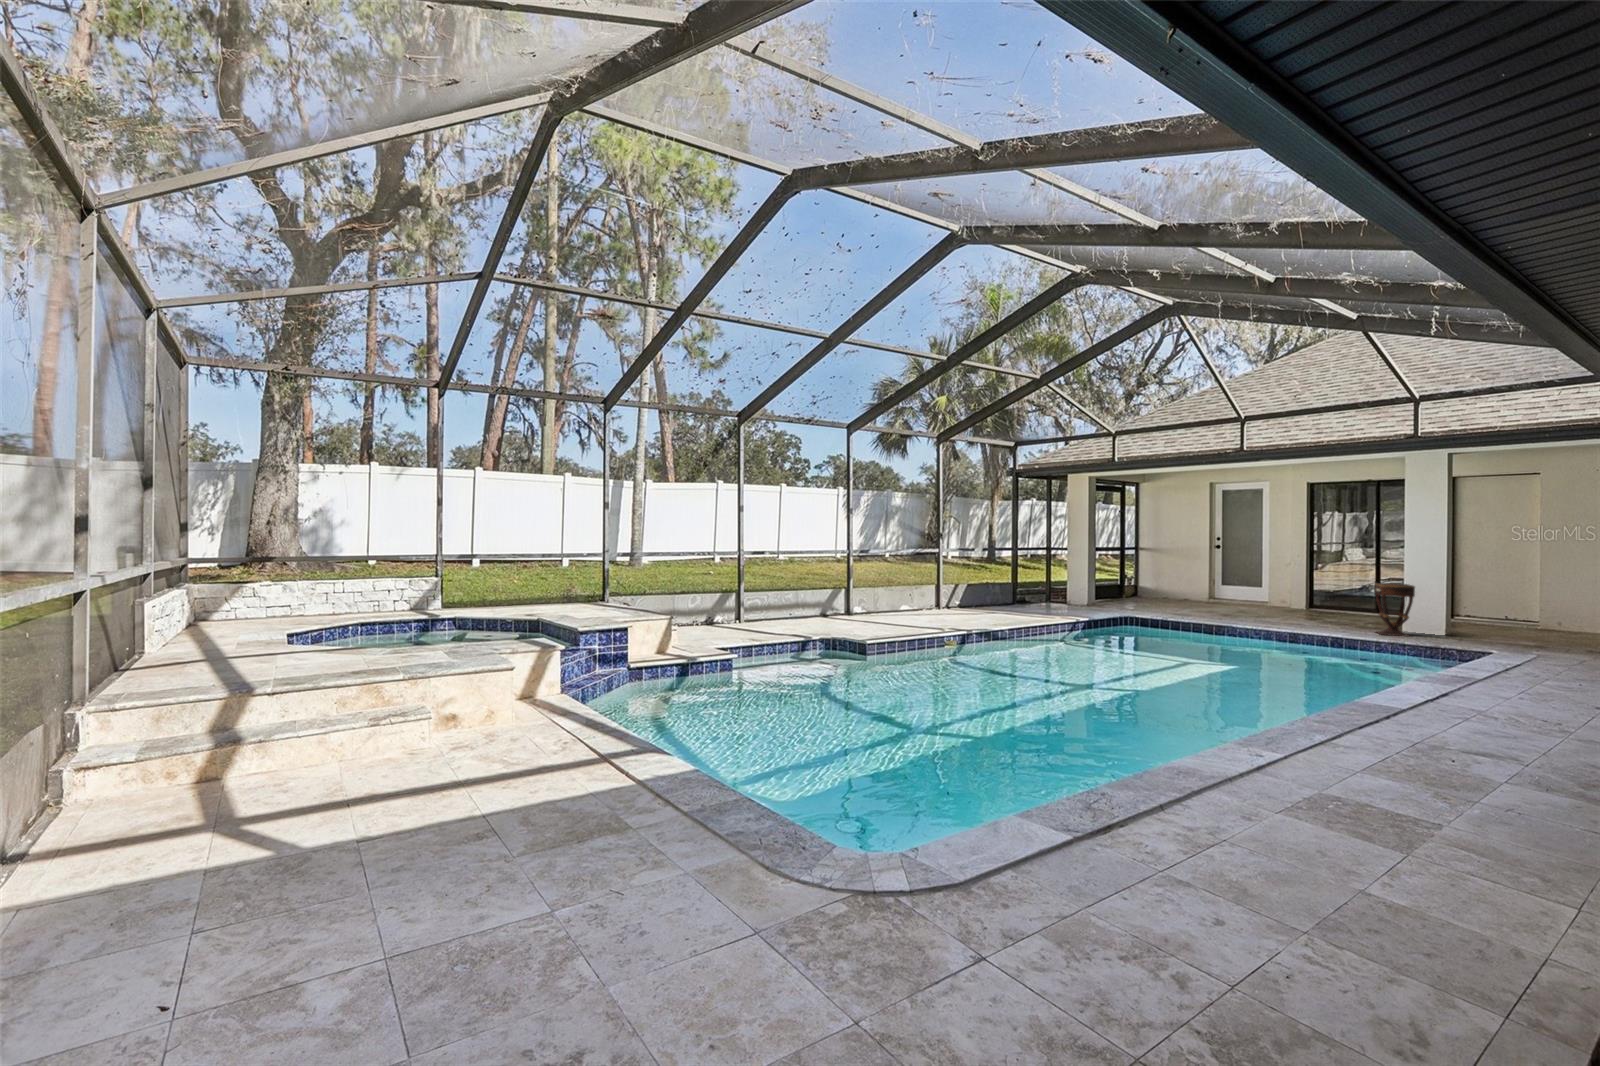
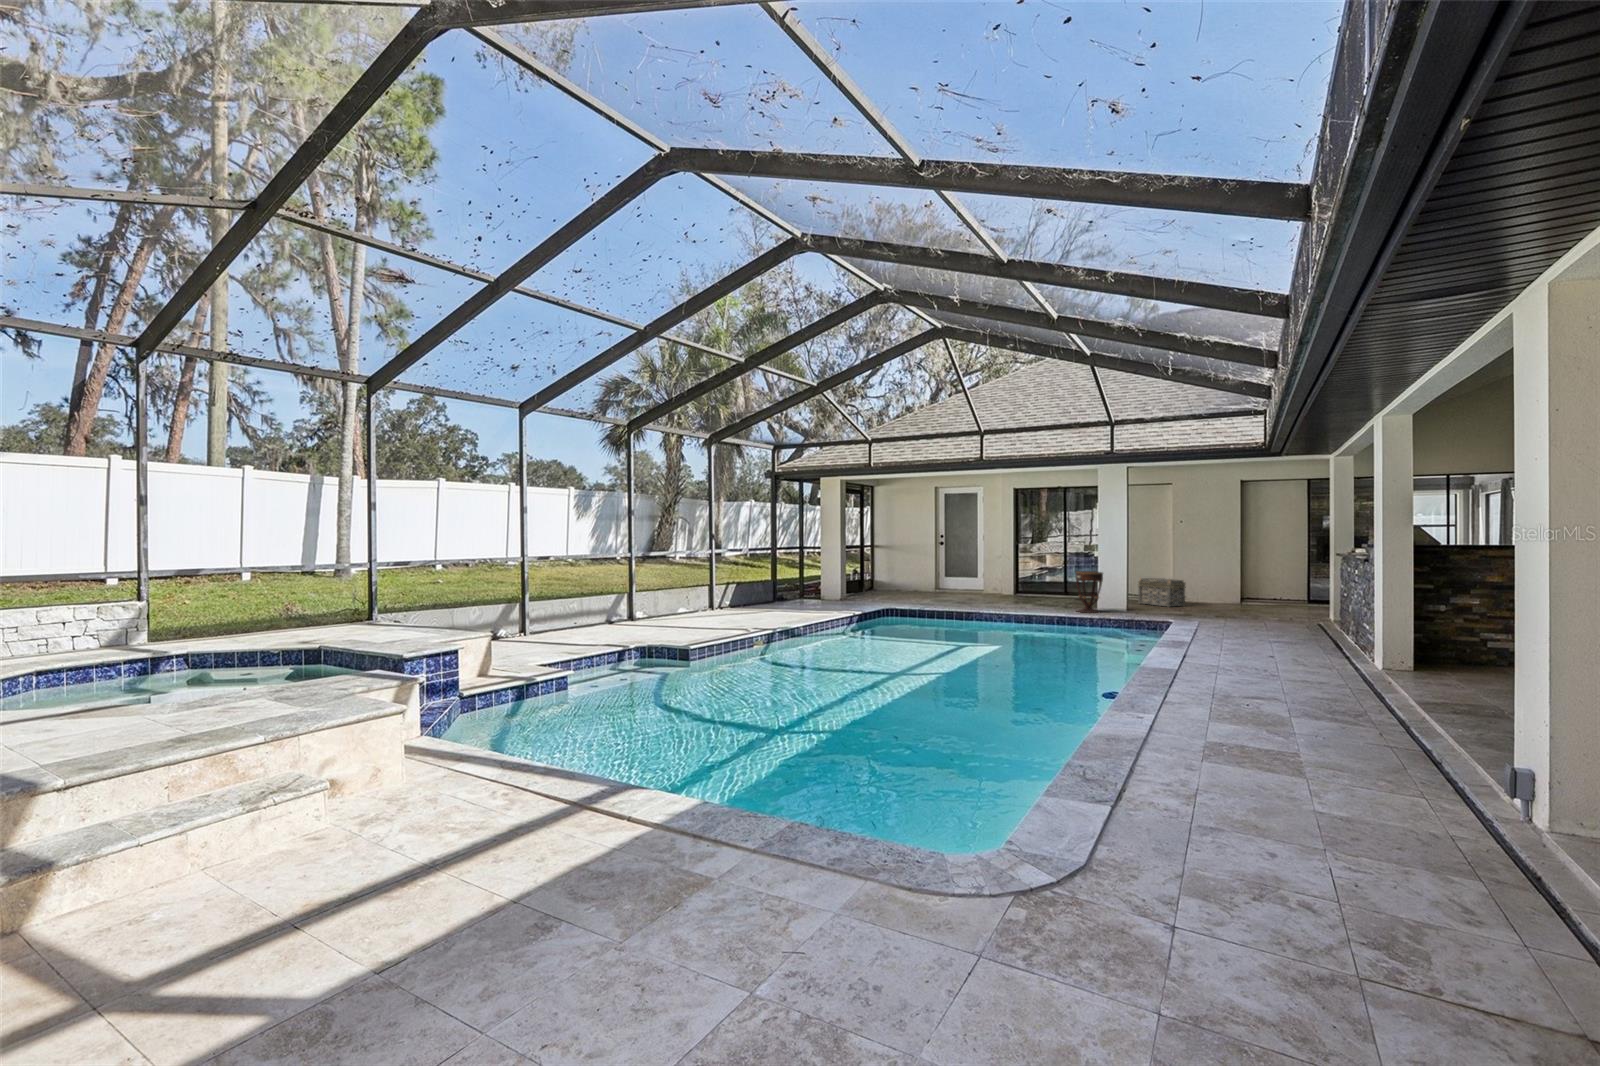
basket: none [1486,592,1568,636] -> present [1138,578,1186,607]

